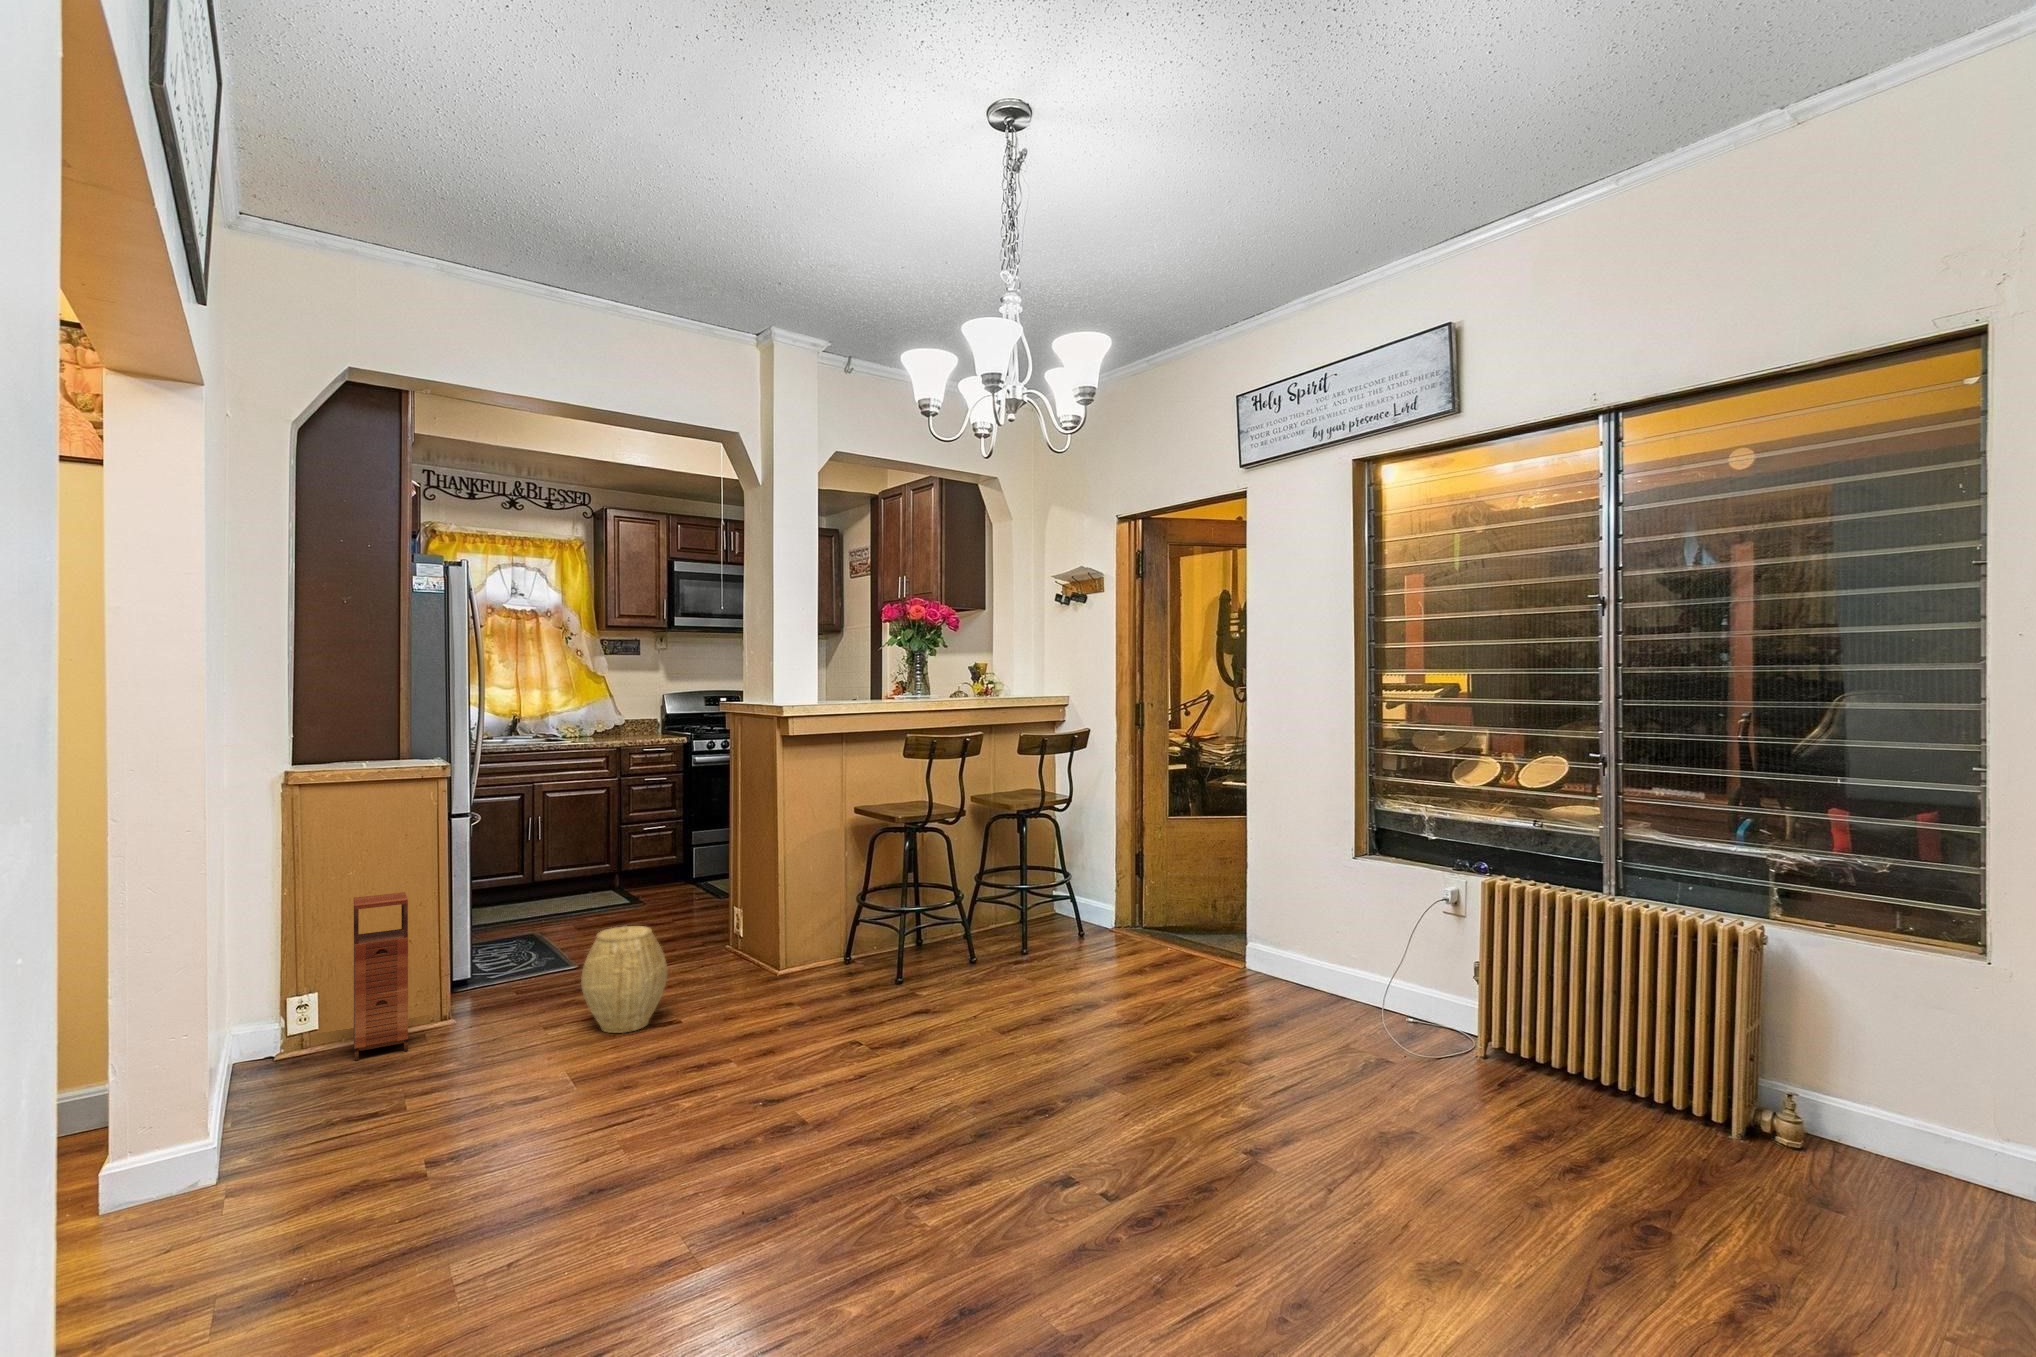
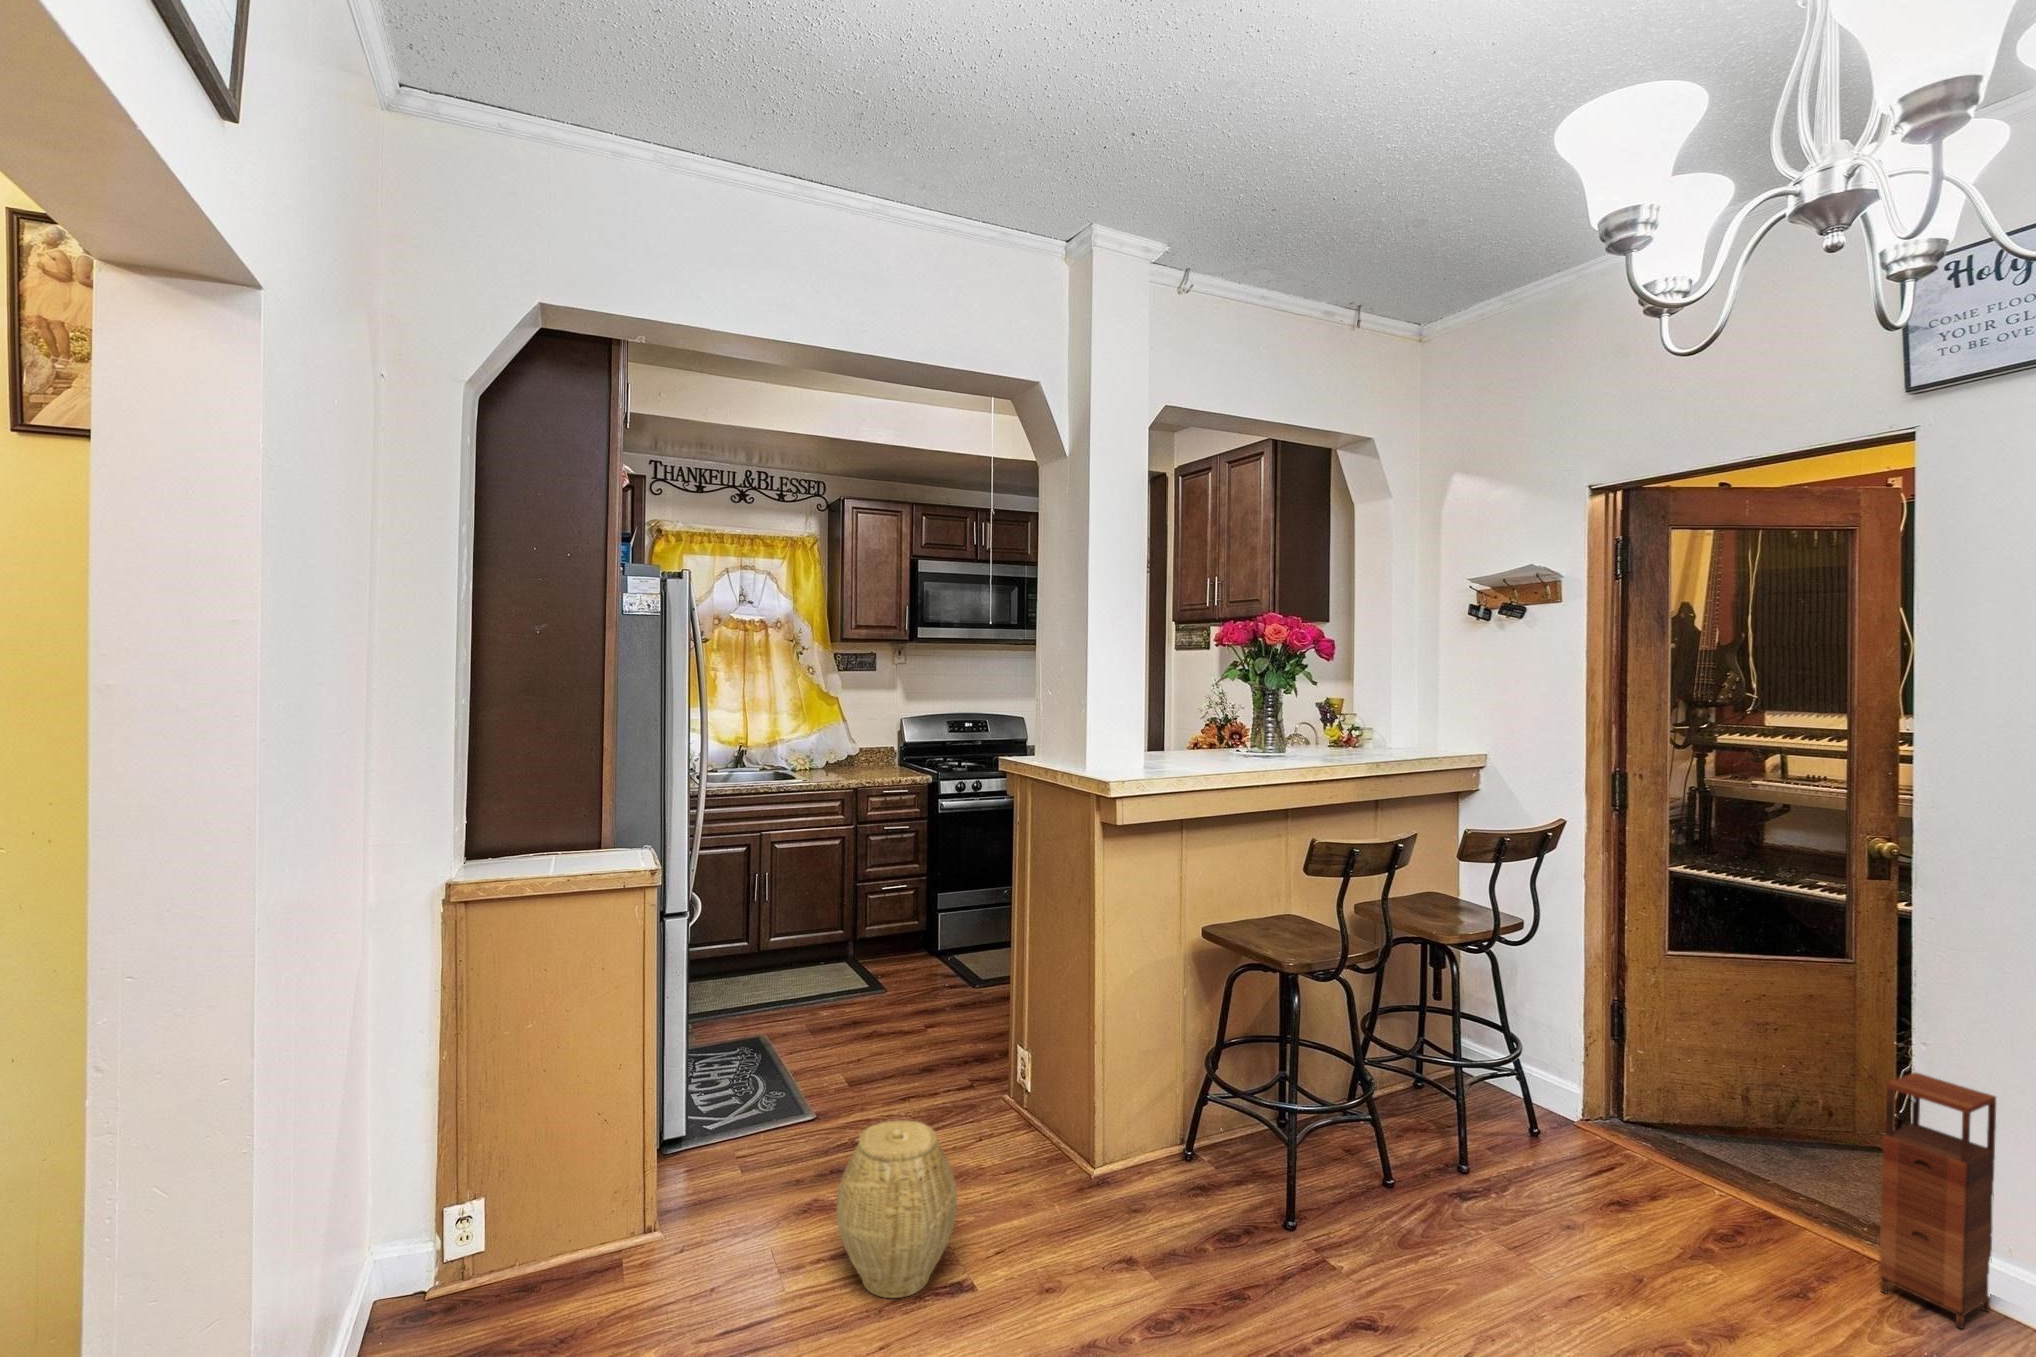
storage cabinet: present [354,892,408,1061] -> present [1879,1072,1996,1329]

